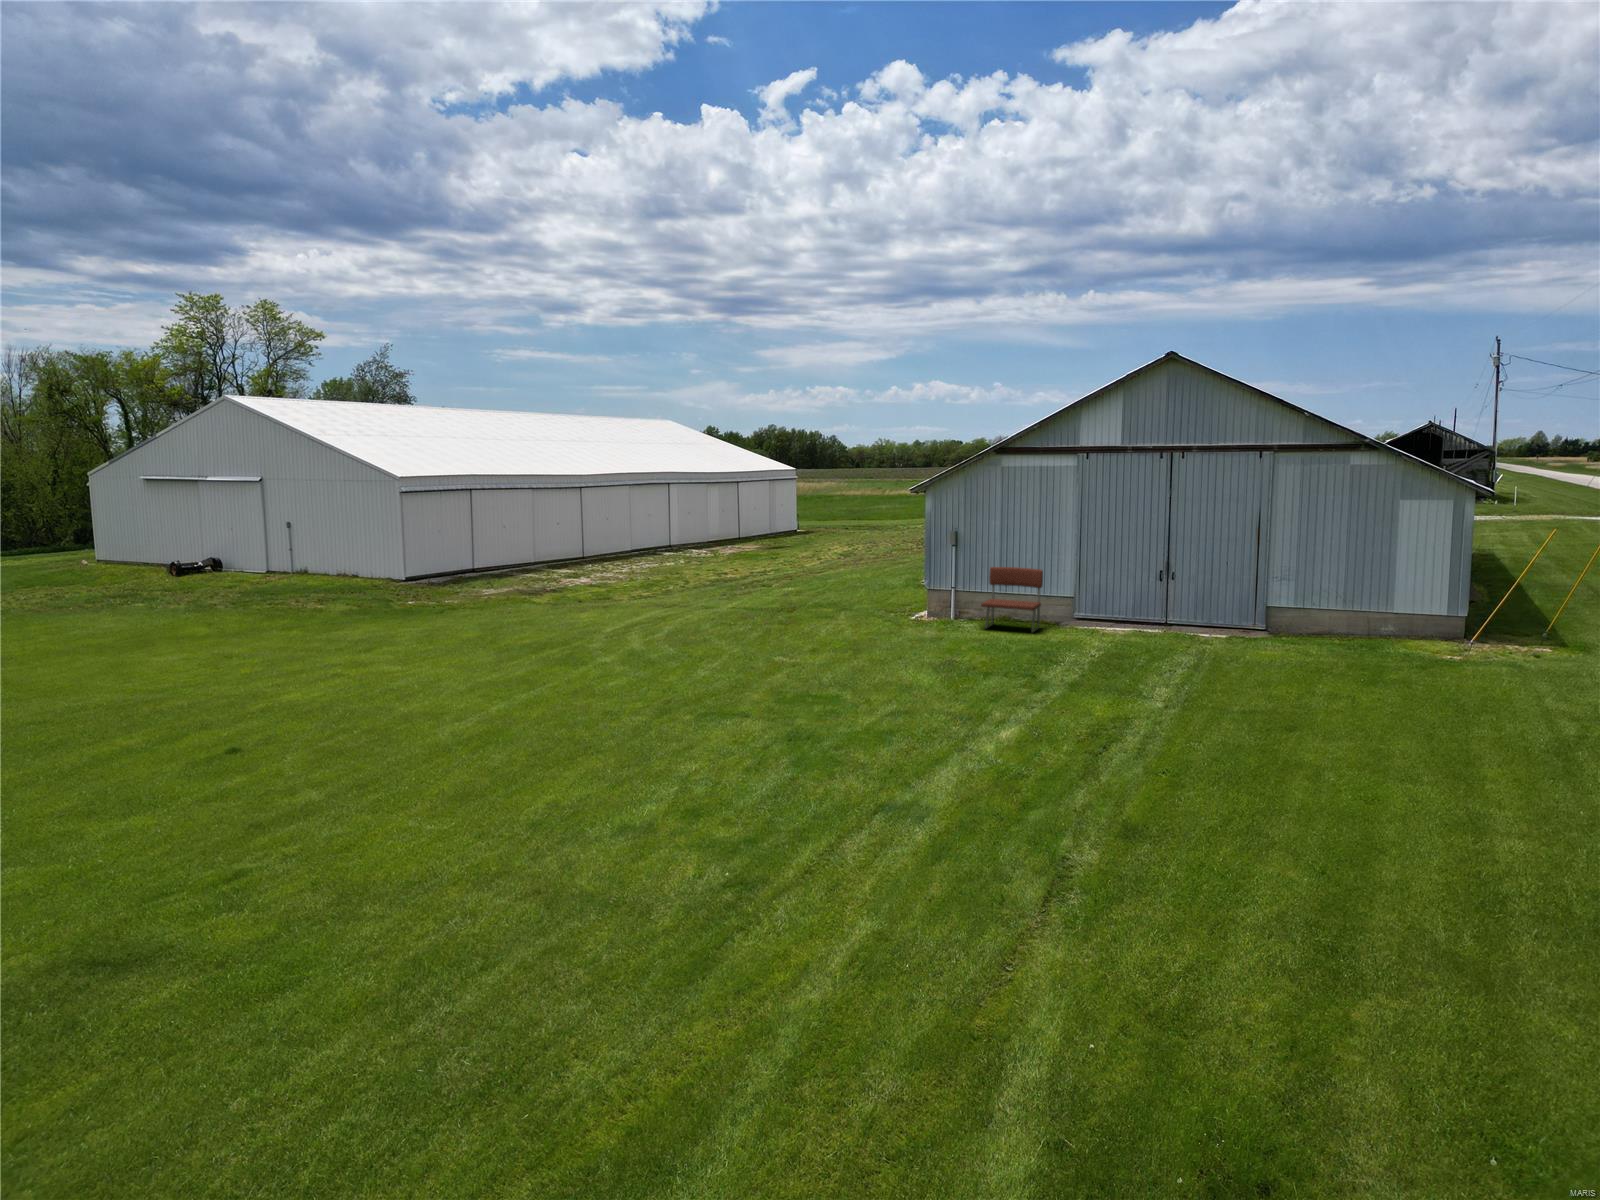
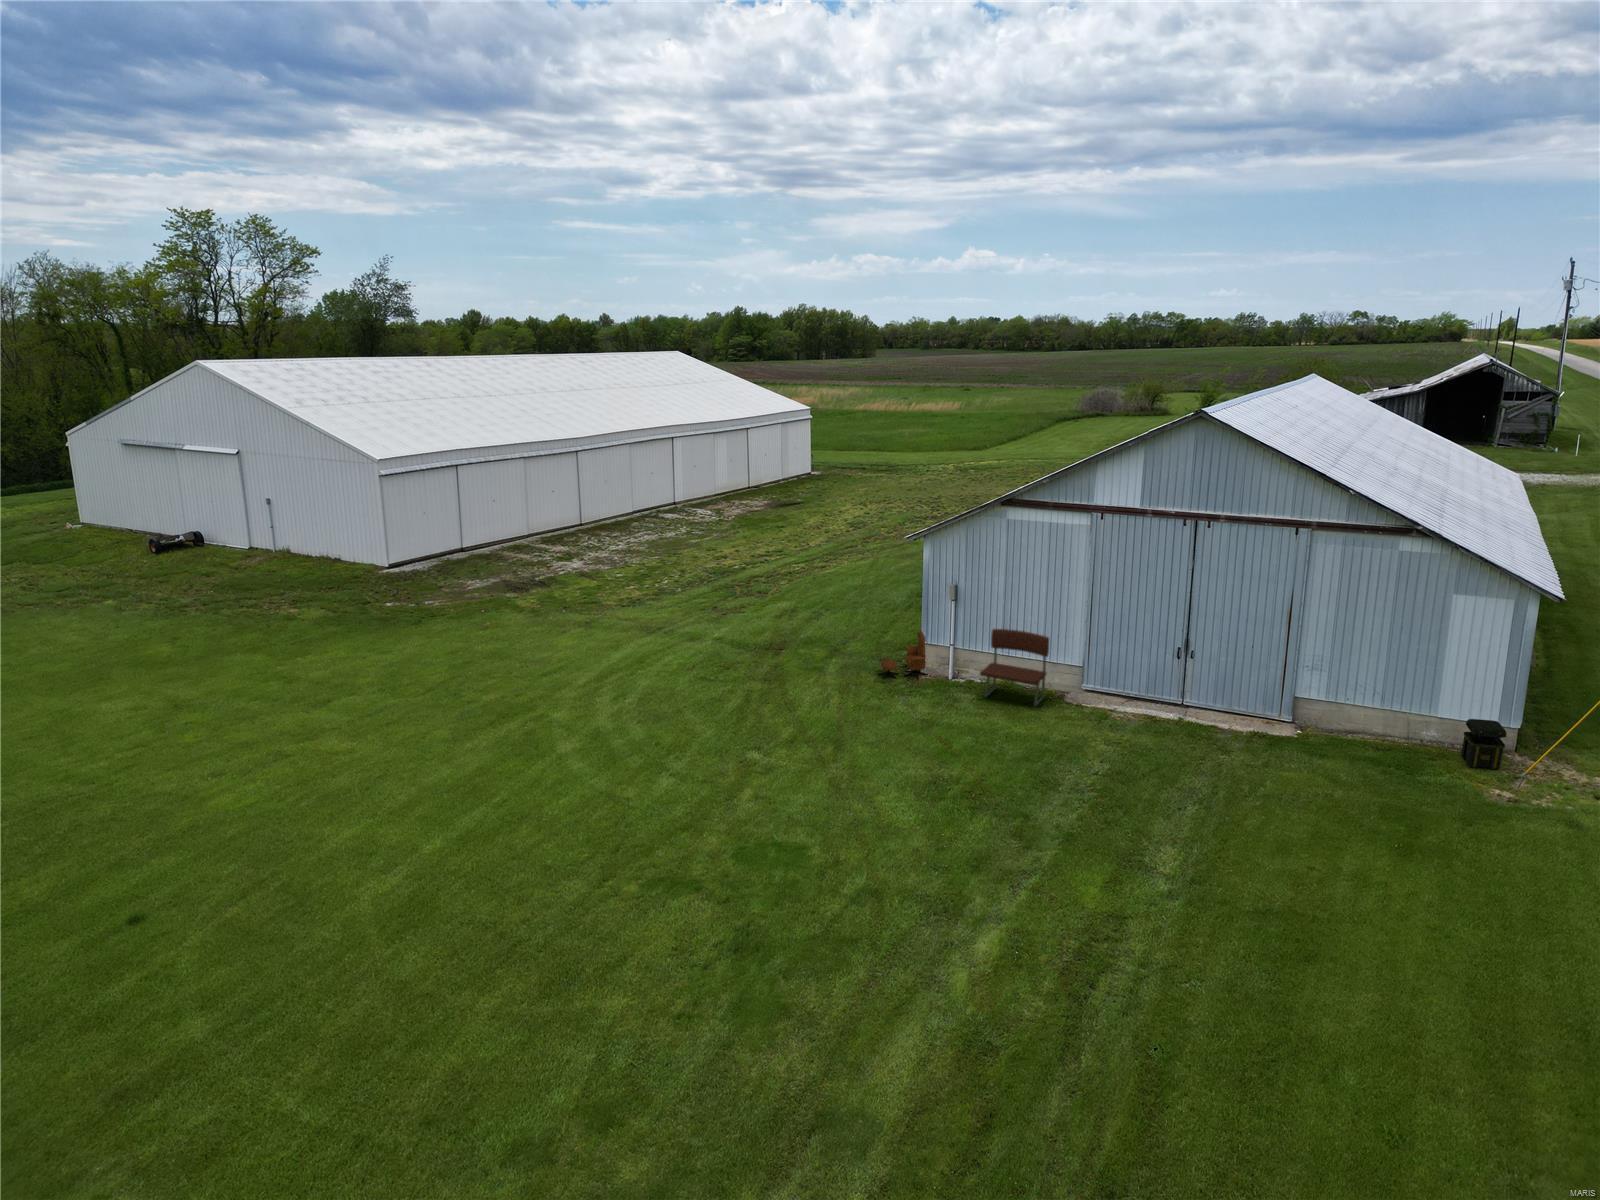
lounge chair: none [883,579,930,622] -> present [877,631,928,679]
toolbox: none [1419,613,1459,655] -> present [1461,719,1507,770]

